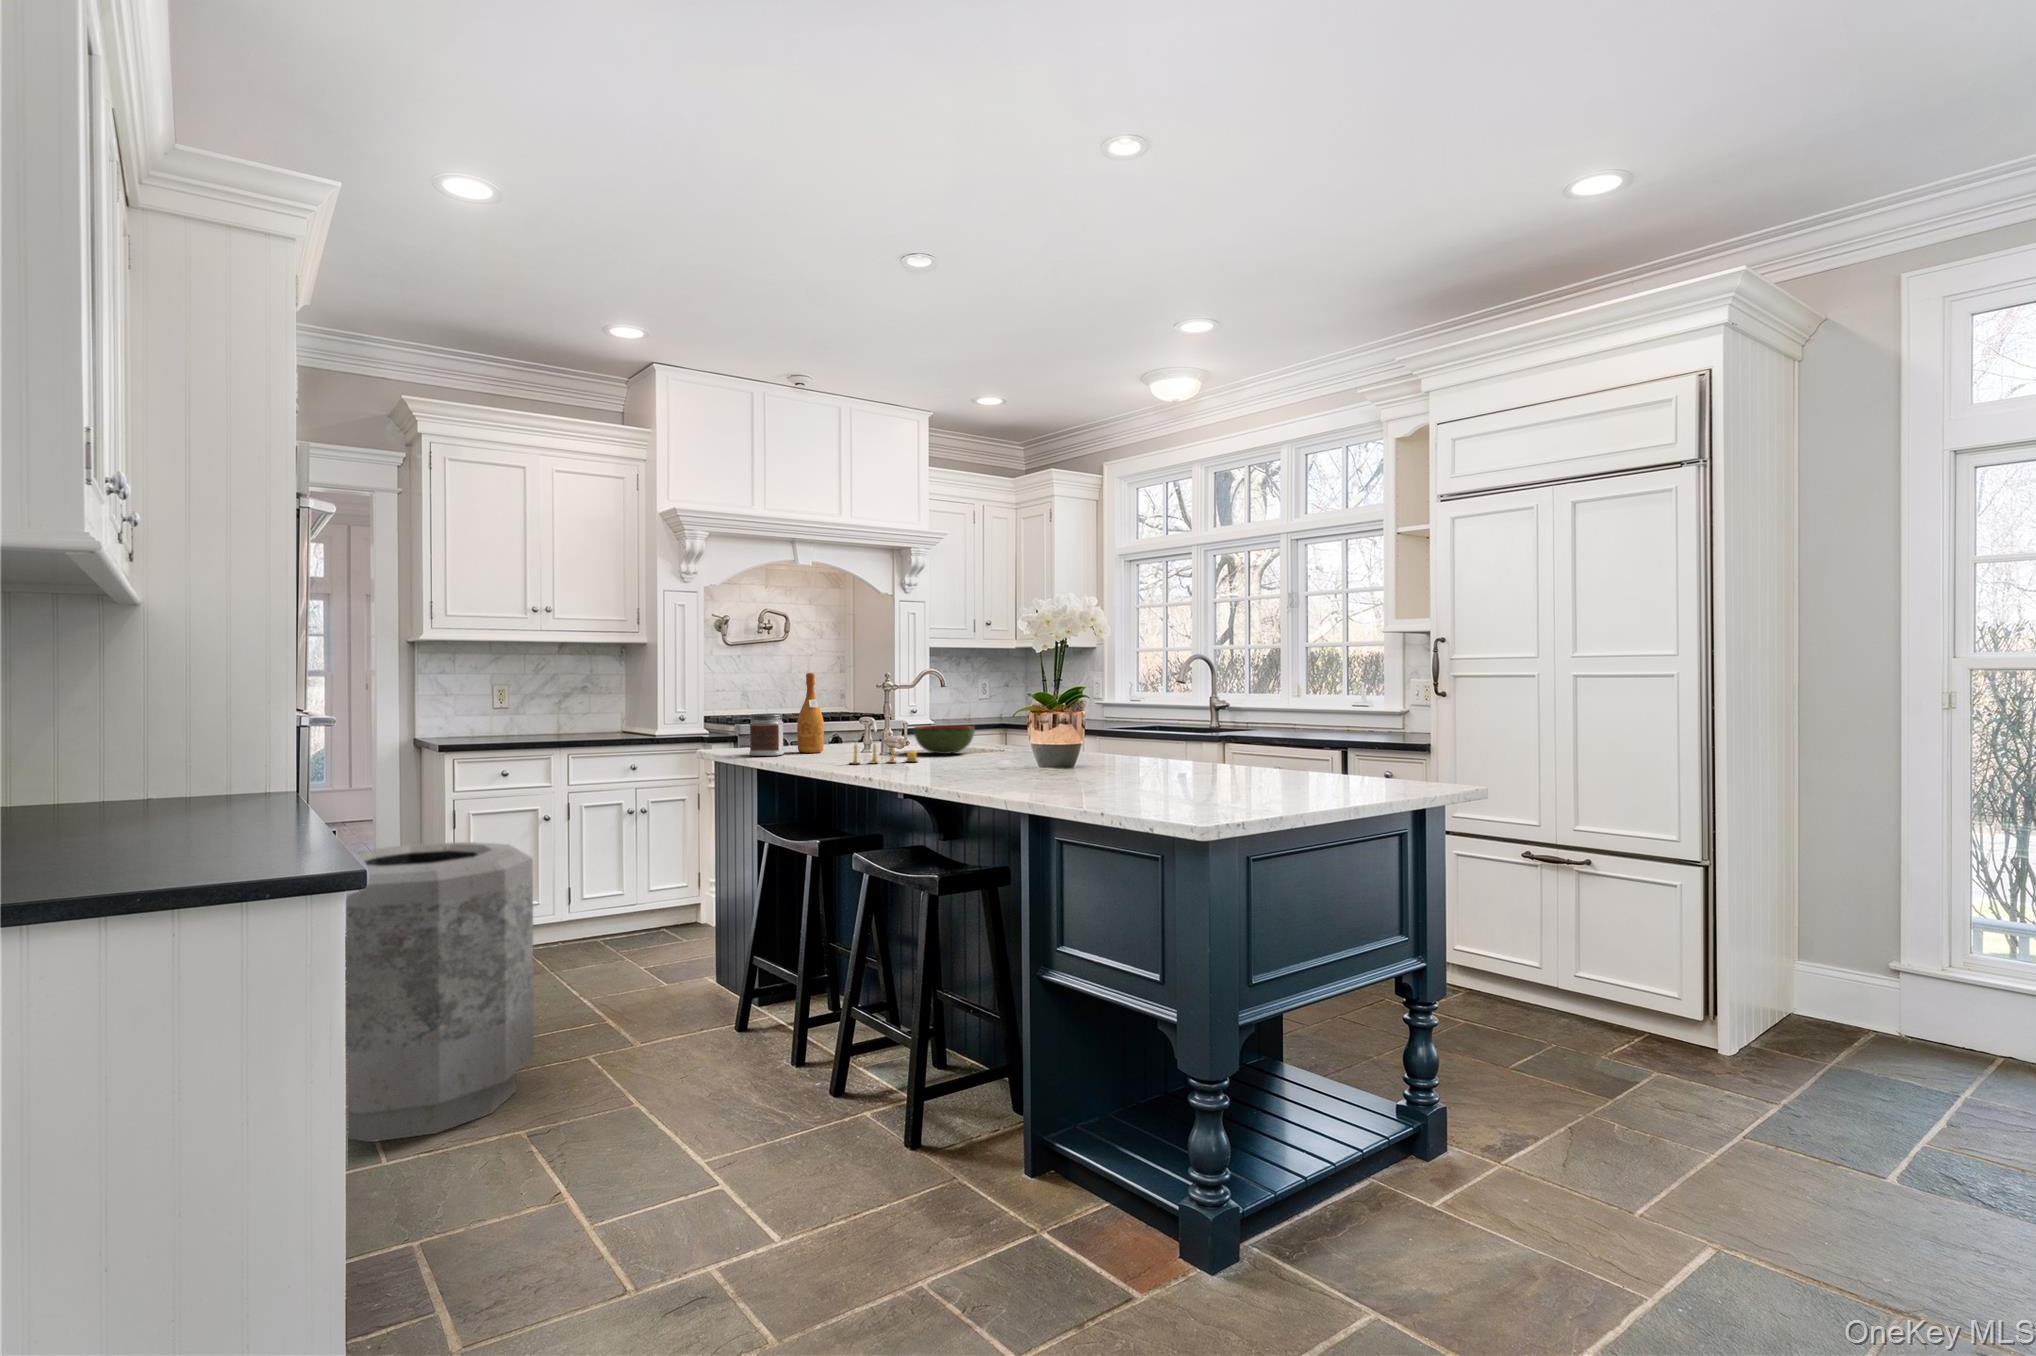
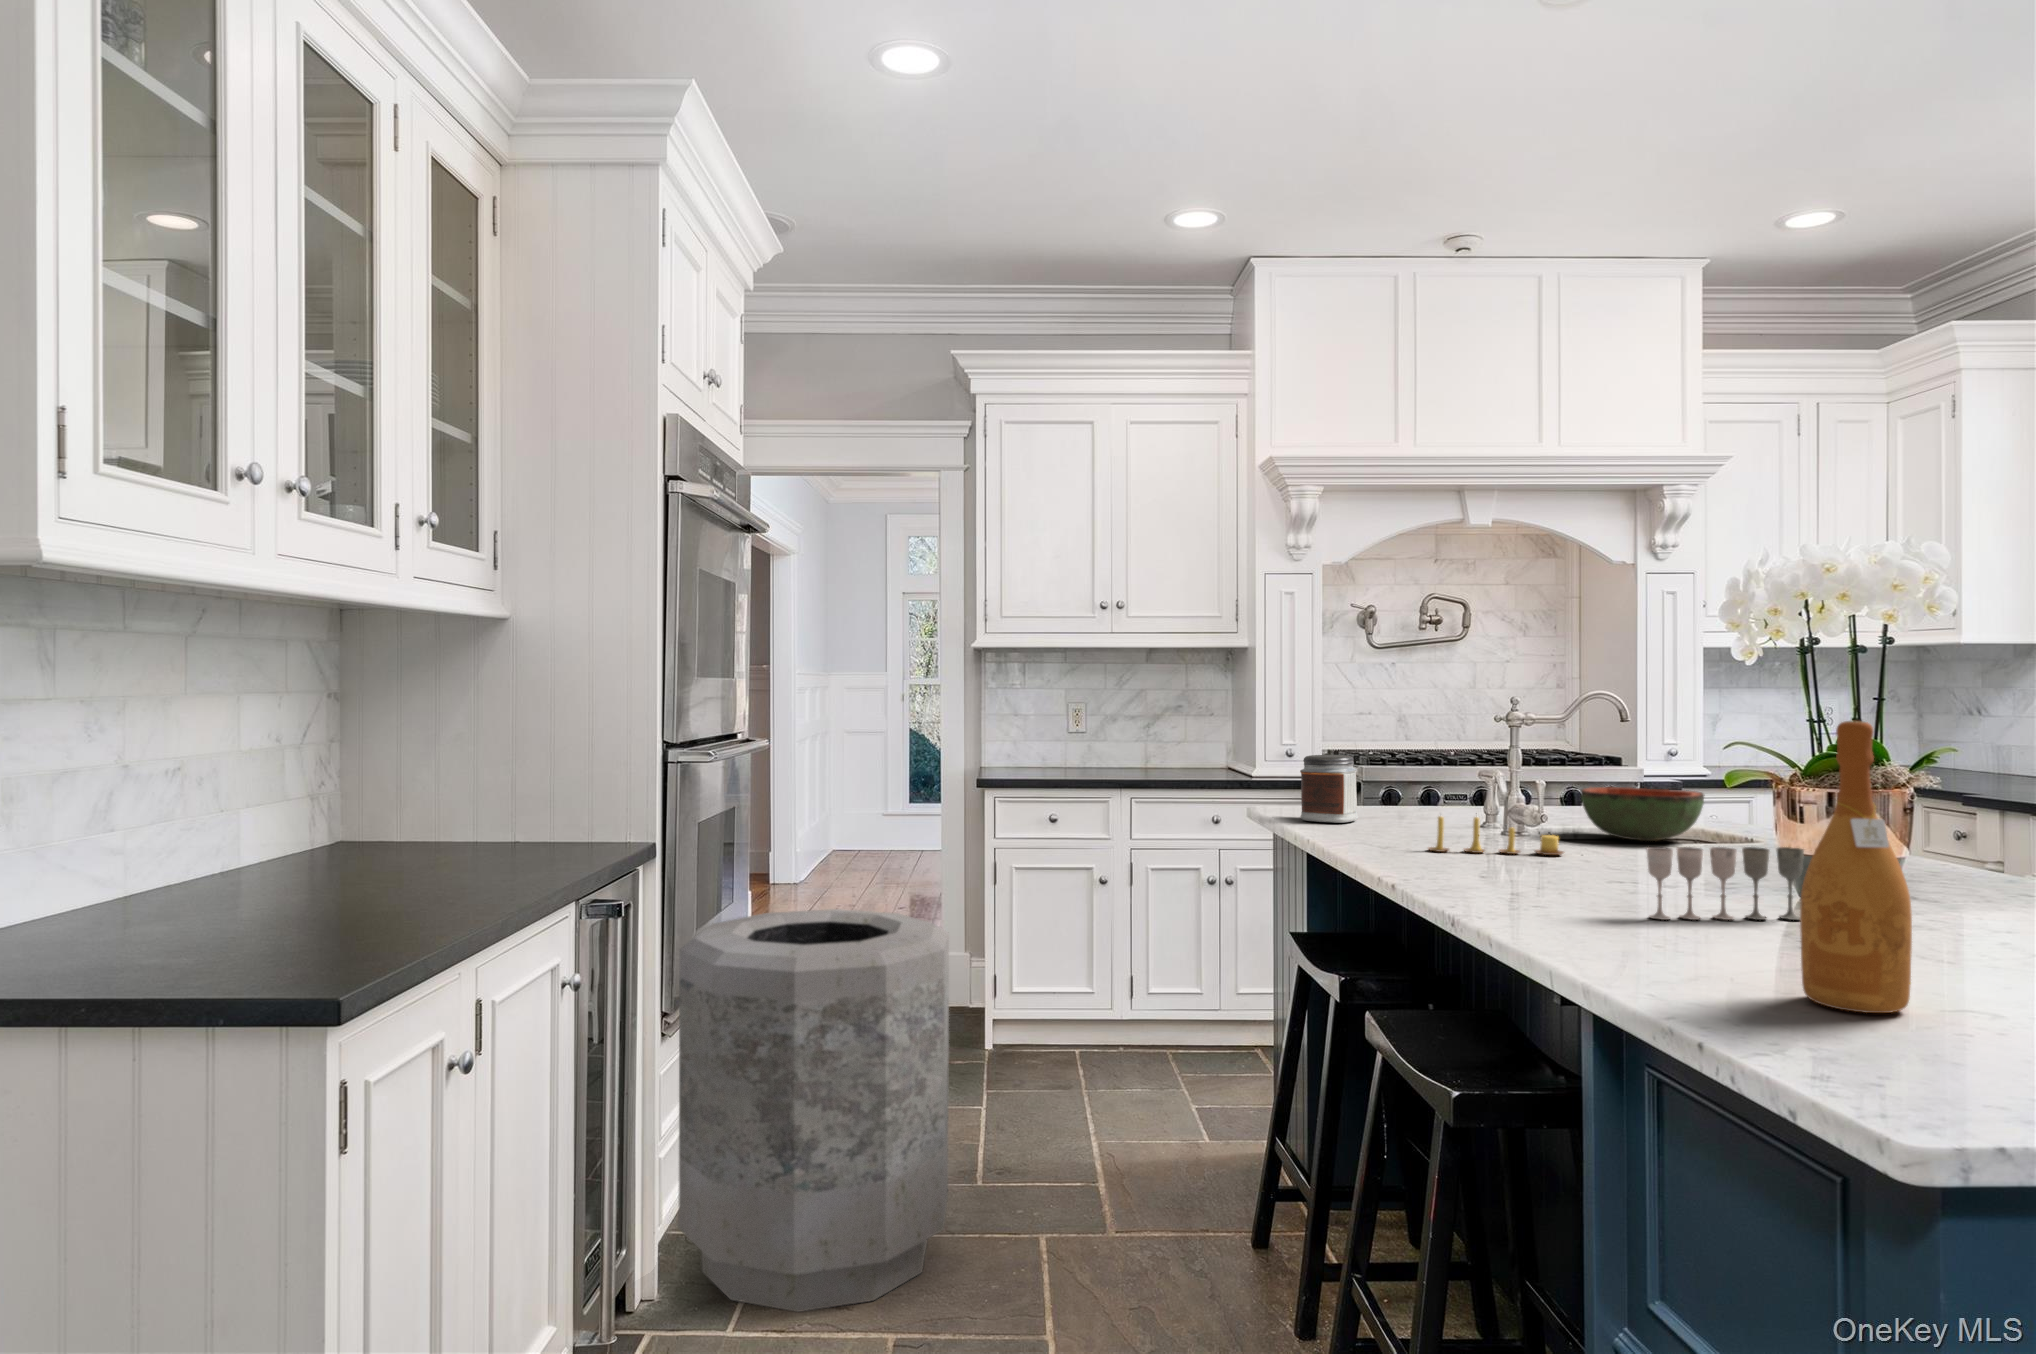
wine bottle: present [797,673,824,753] -> present [1800,721,1912,1013]
wine glass: none [990,743,1051,780] -> present [1646,847,1804,920]

